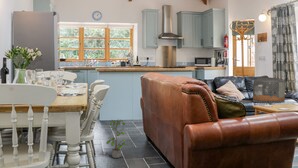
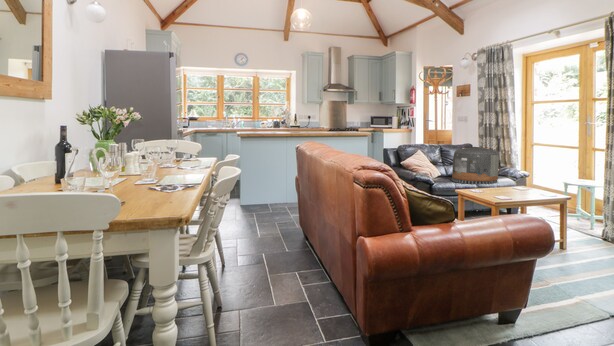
potted plant: present [106,120,126,158] -> none [239,212,271,270]

